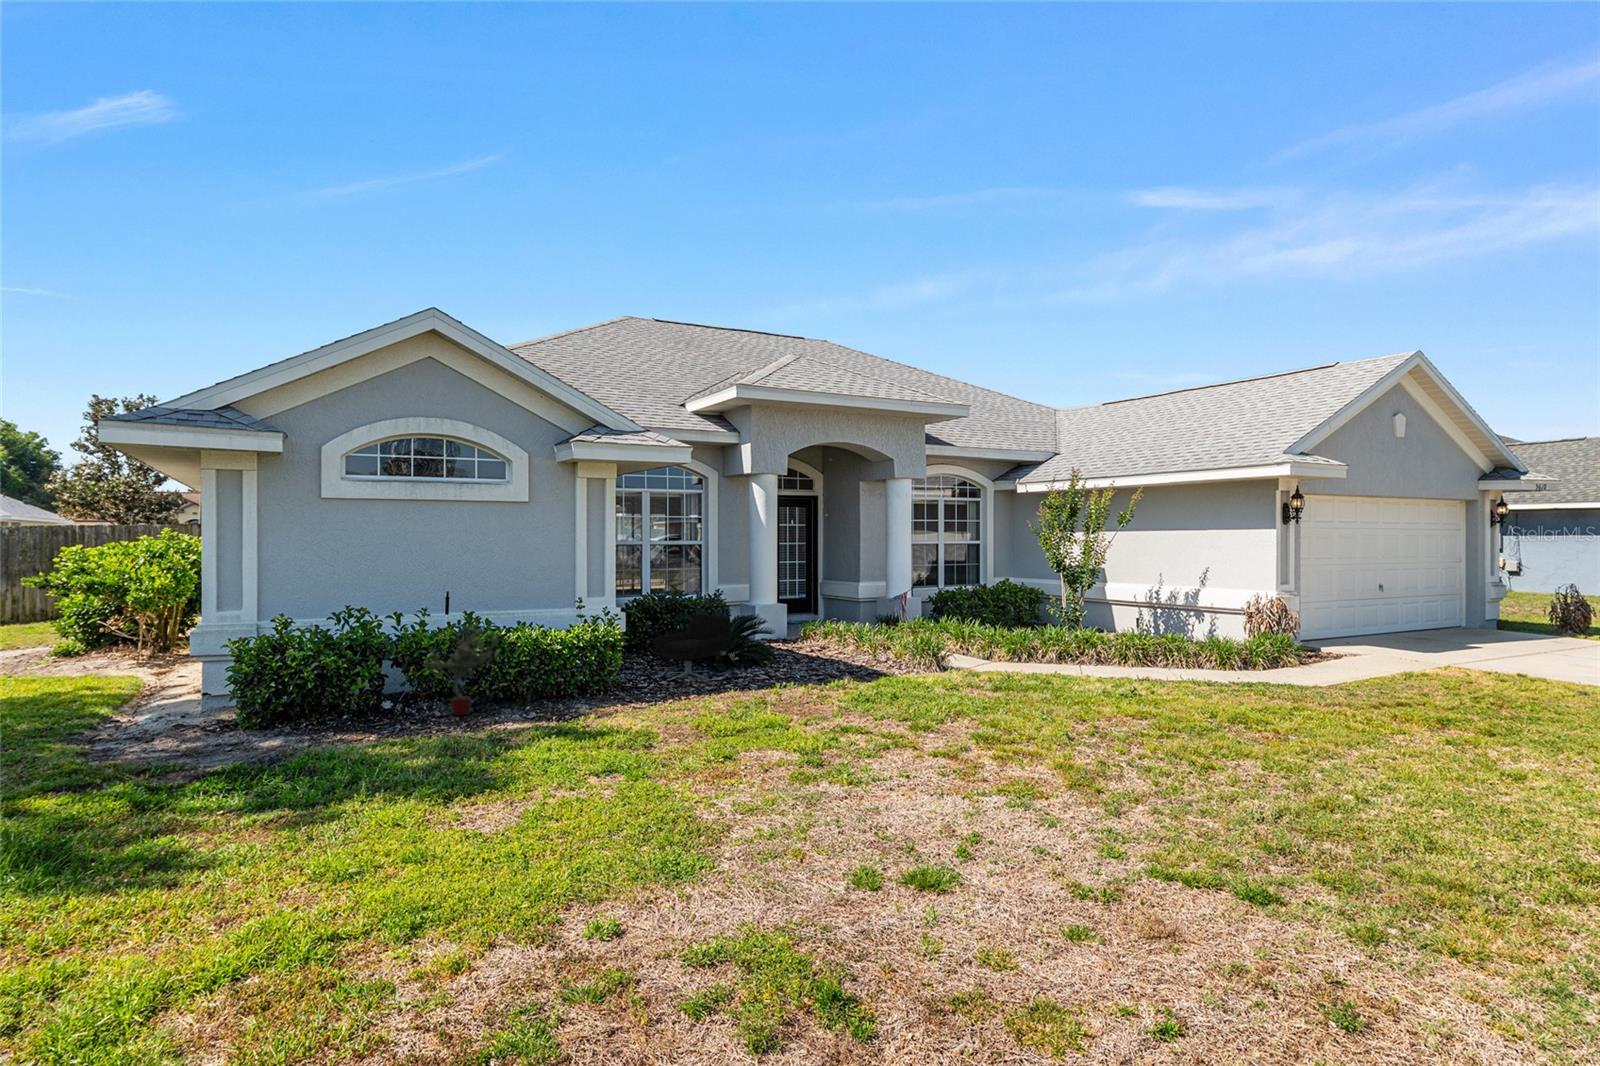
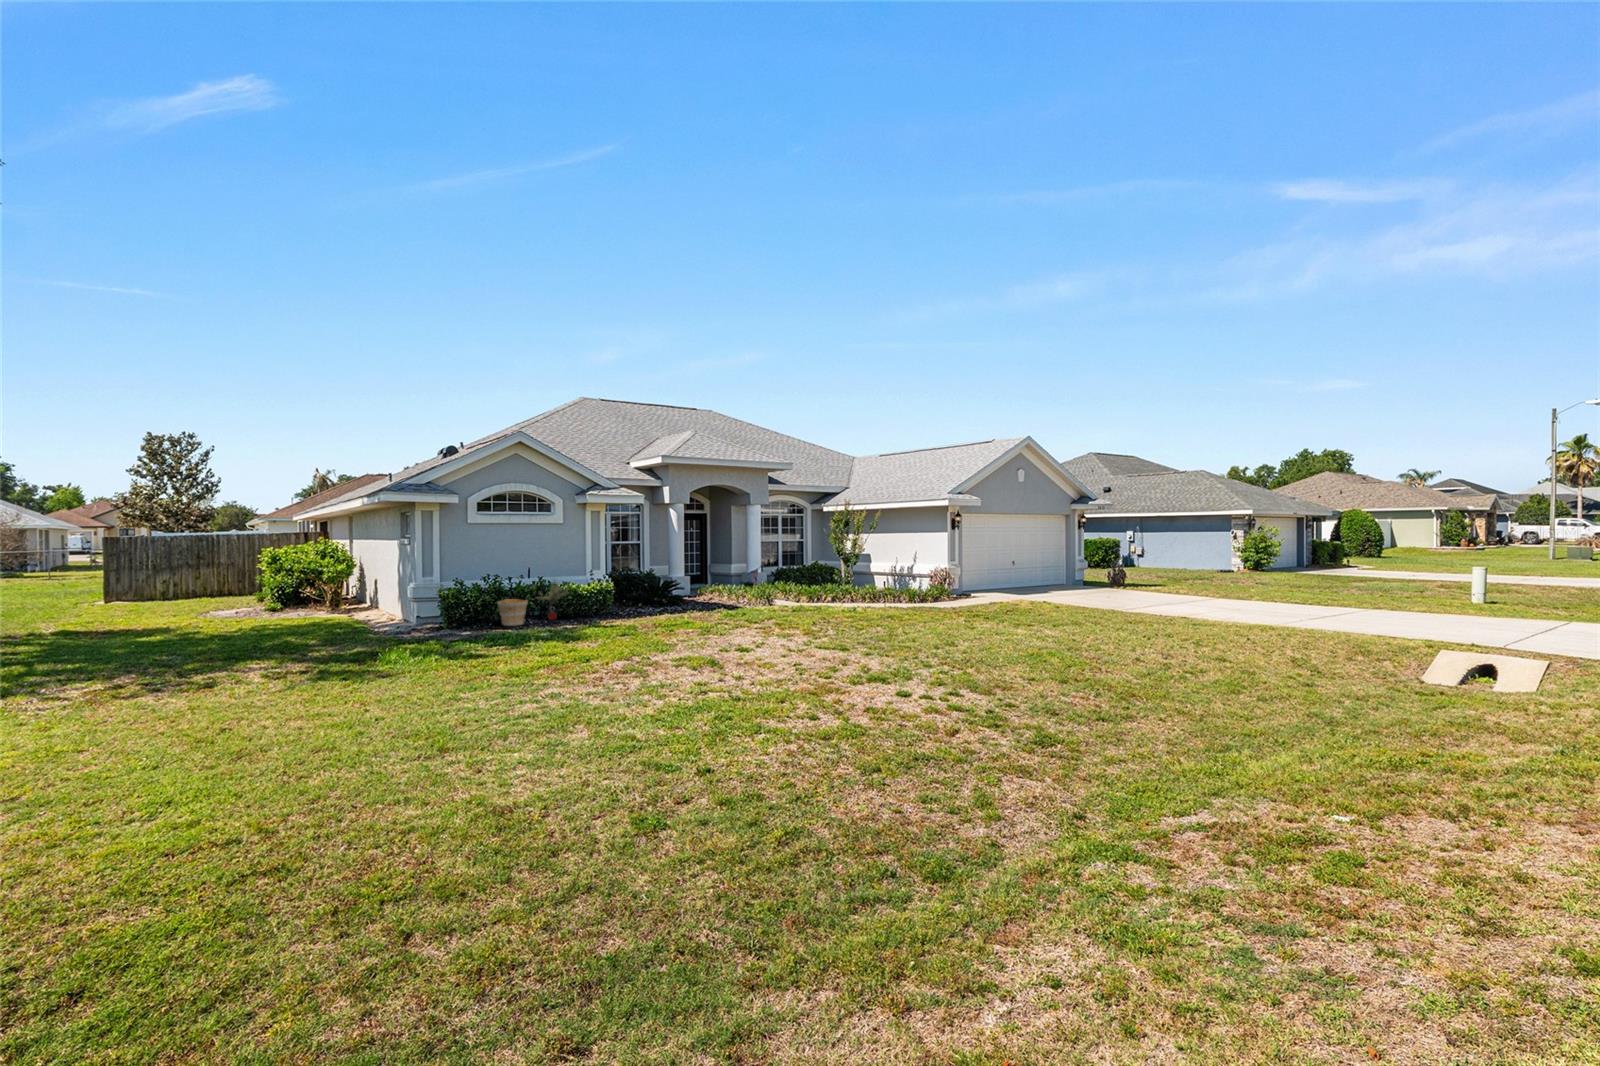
lounge chair: present [653,614,731,680] -> none [628,578,666,609]
wooden bucket: none [316,668,391,736] -> present [498,599,527,626]

